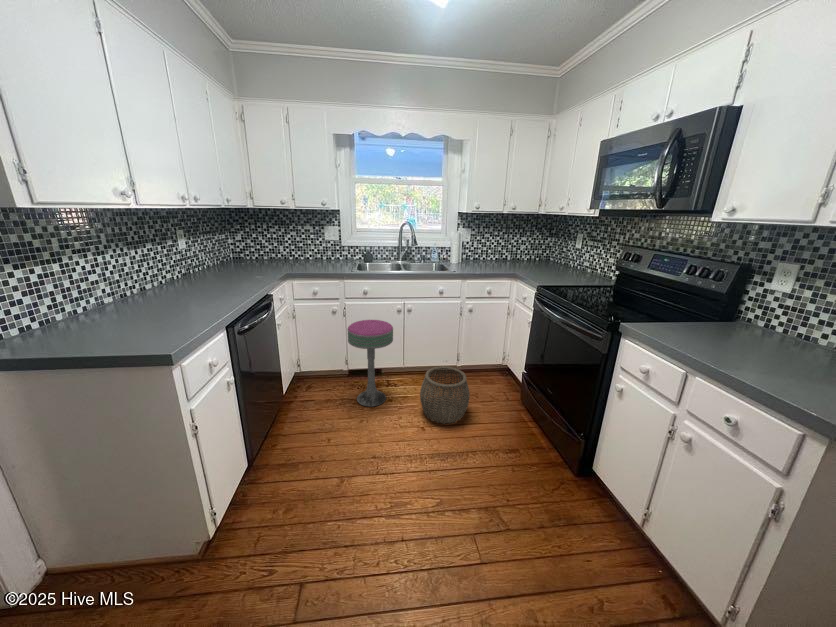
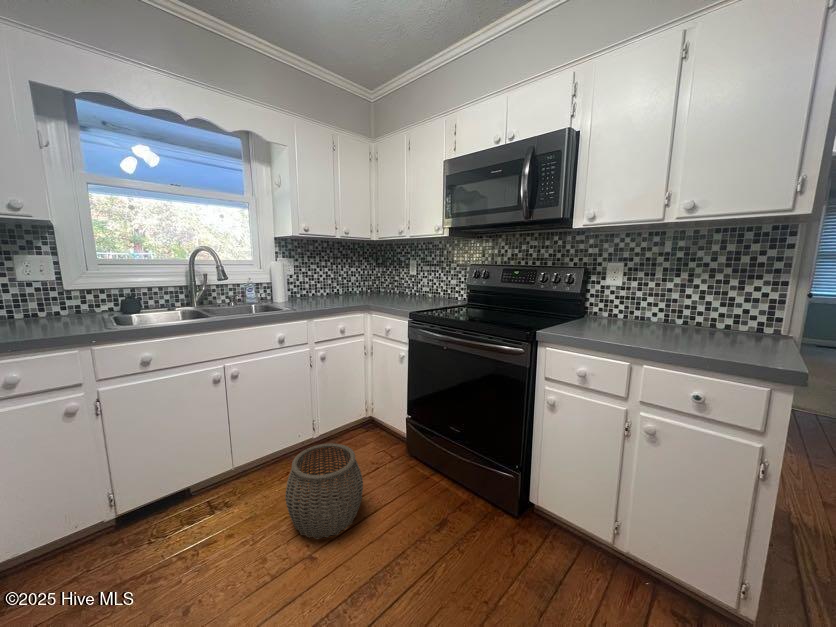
bar stool: present [348,320,393,406] -> none [120,405,222,576]

